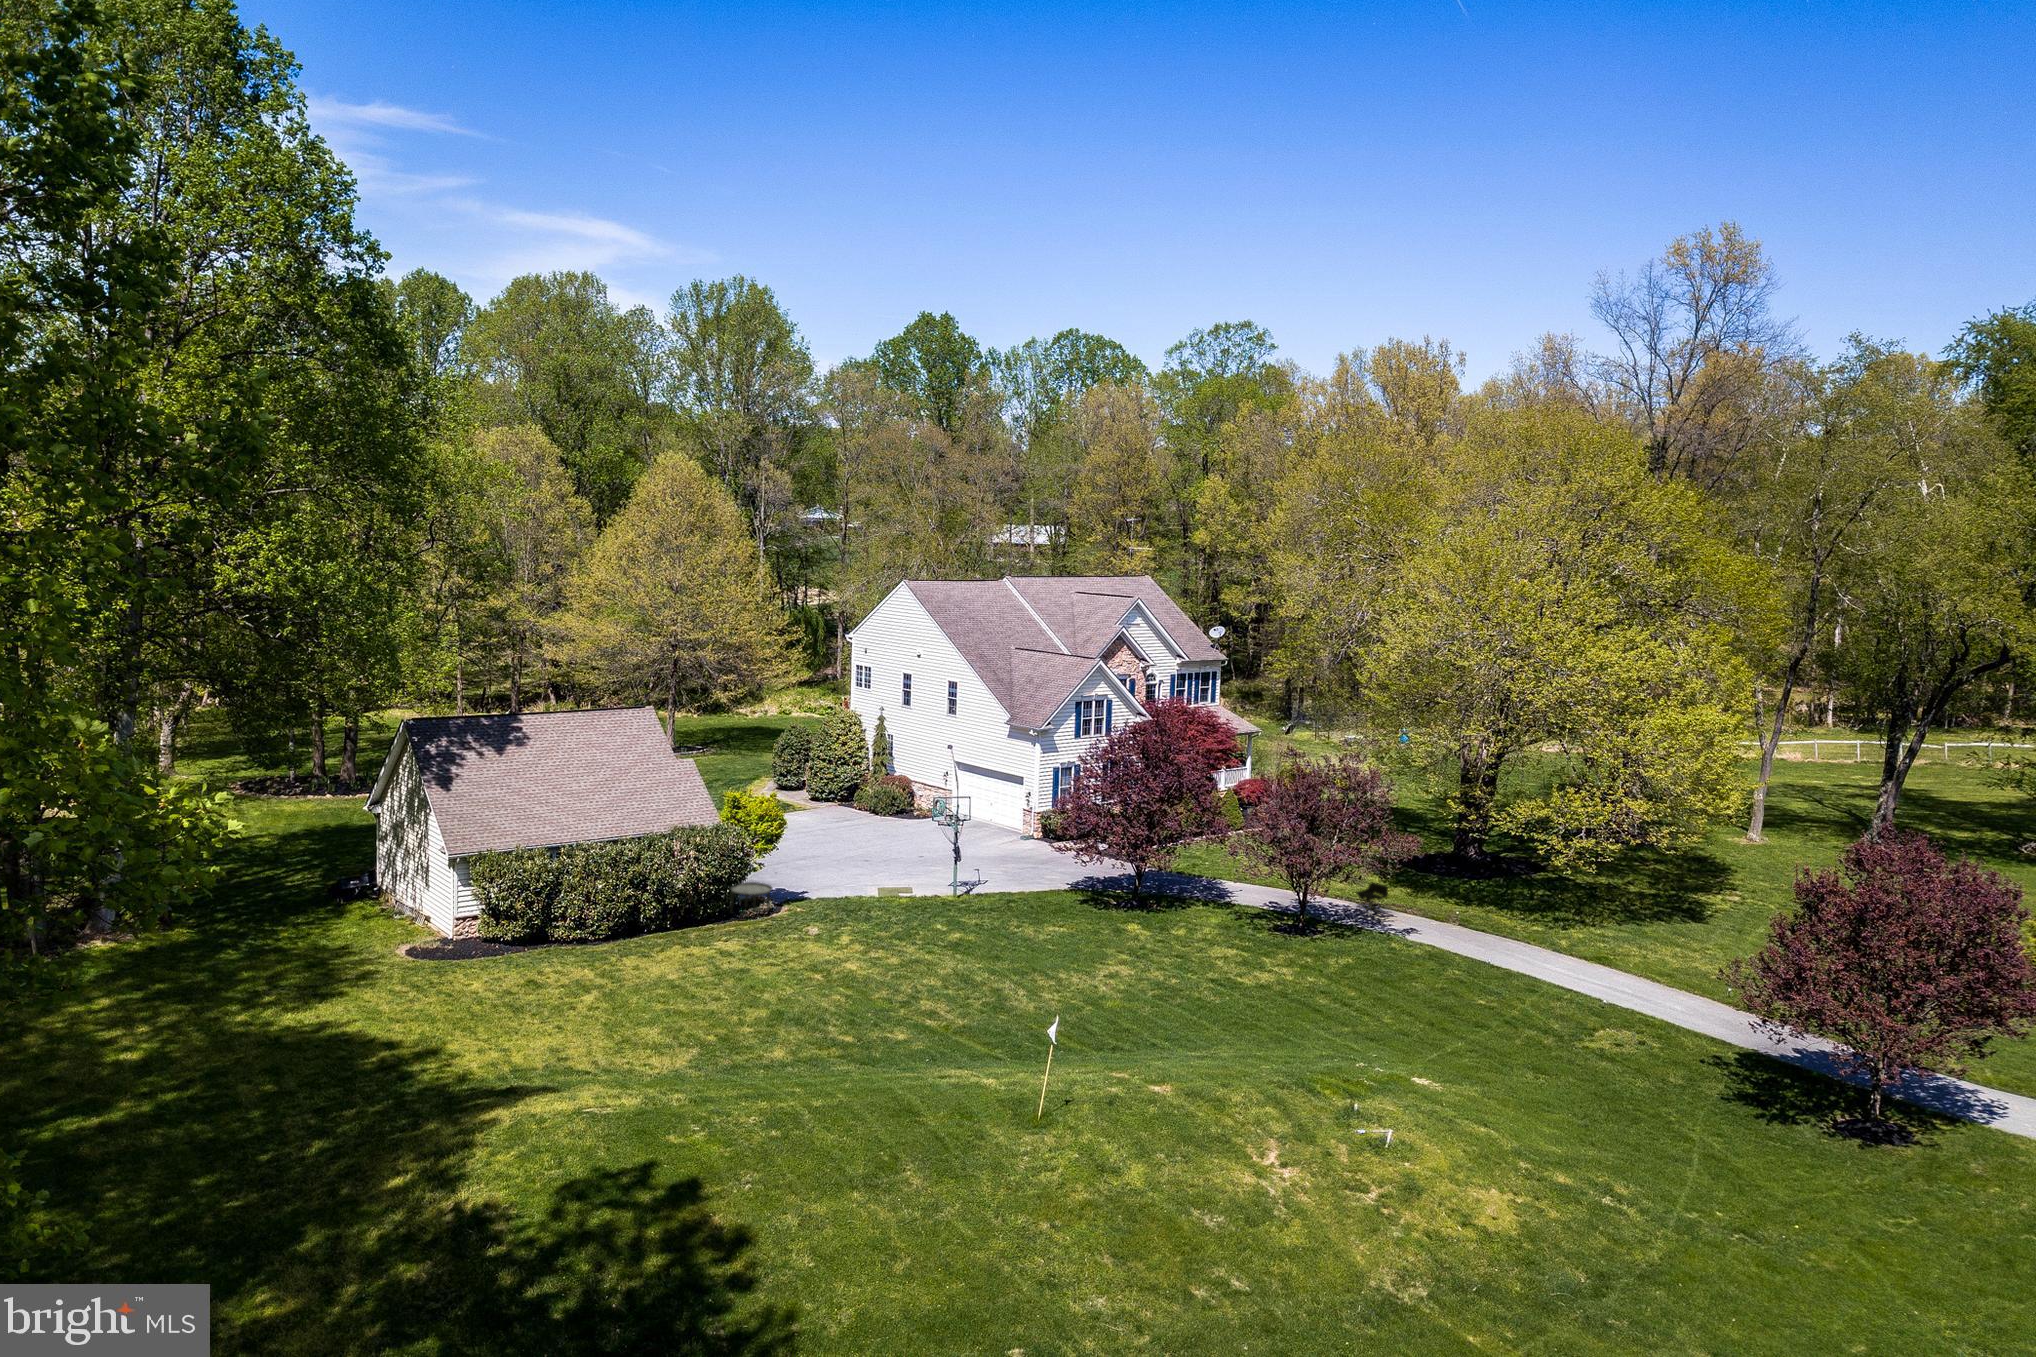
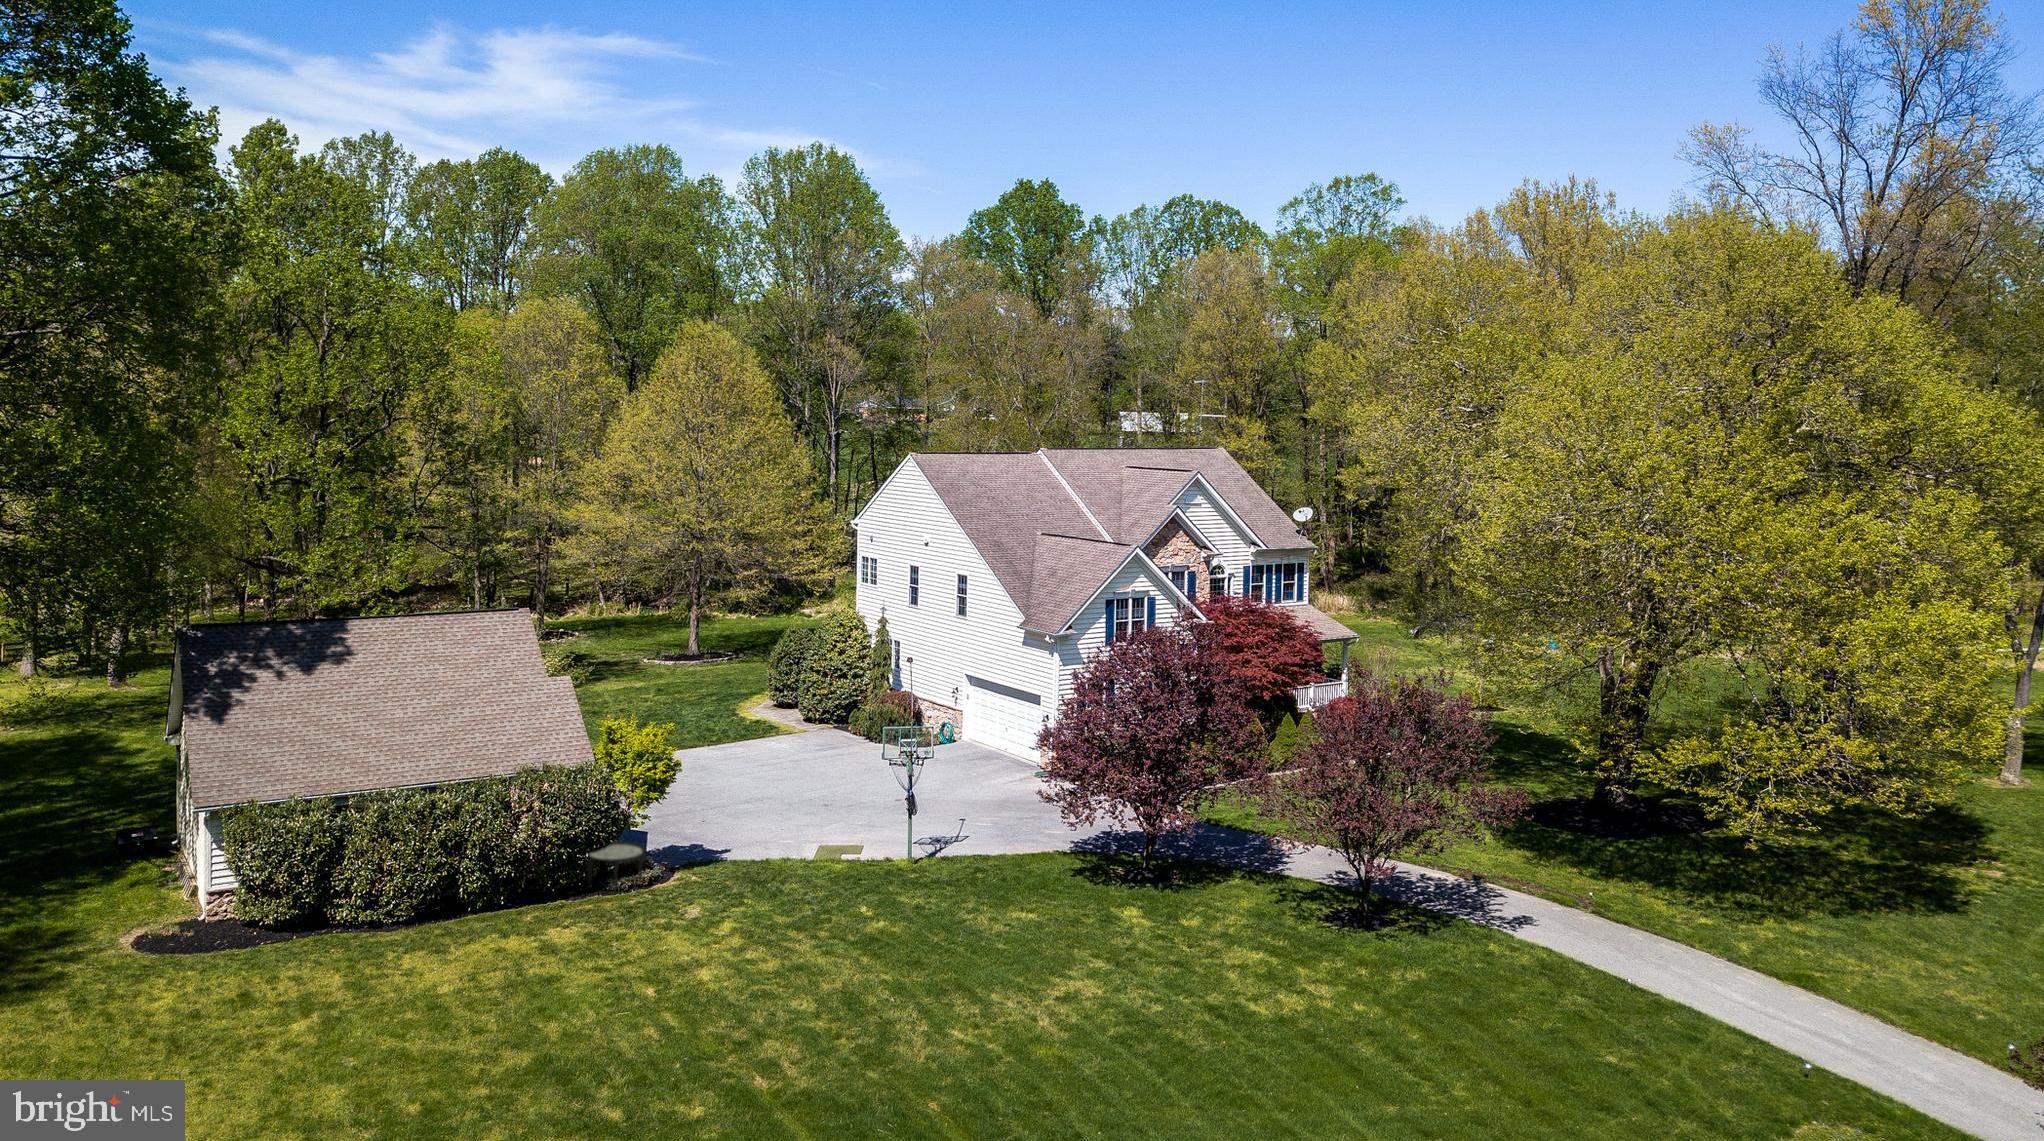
lounge chair: present [1357,882,1388,908] -> none [1452,845,1498,887]

